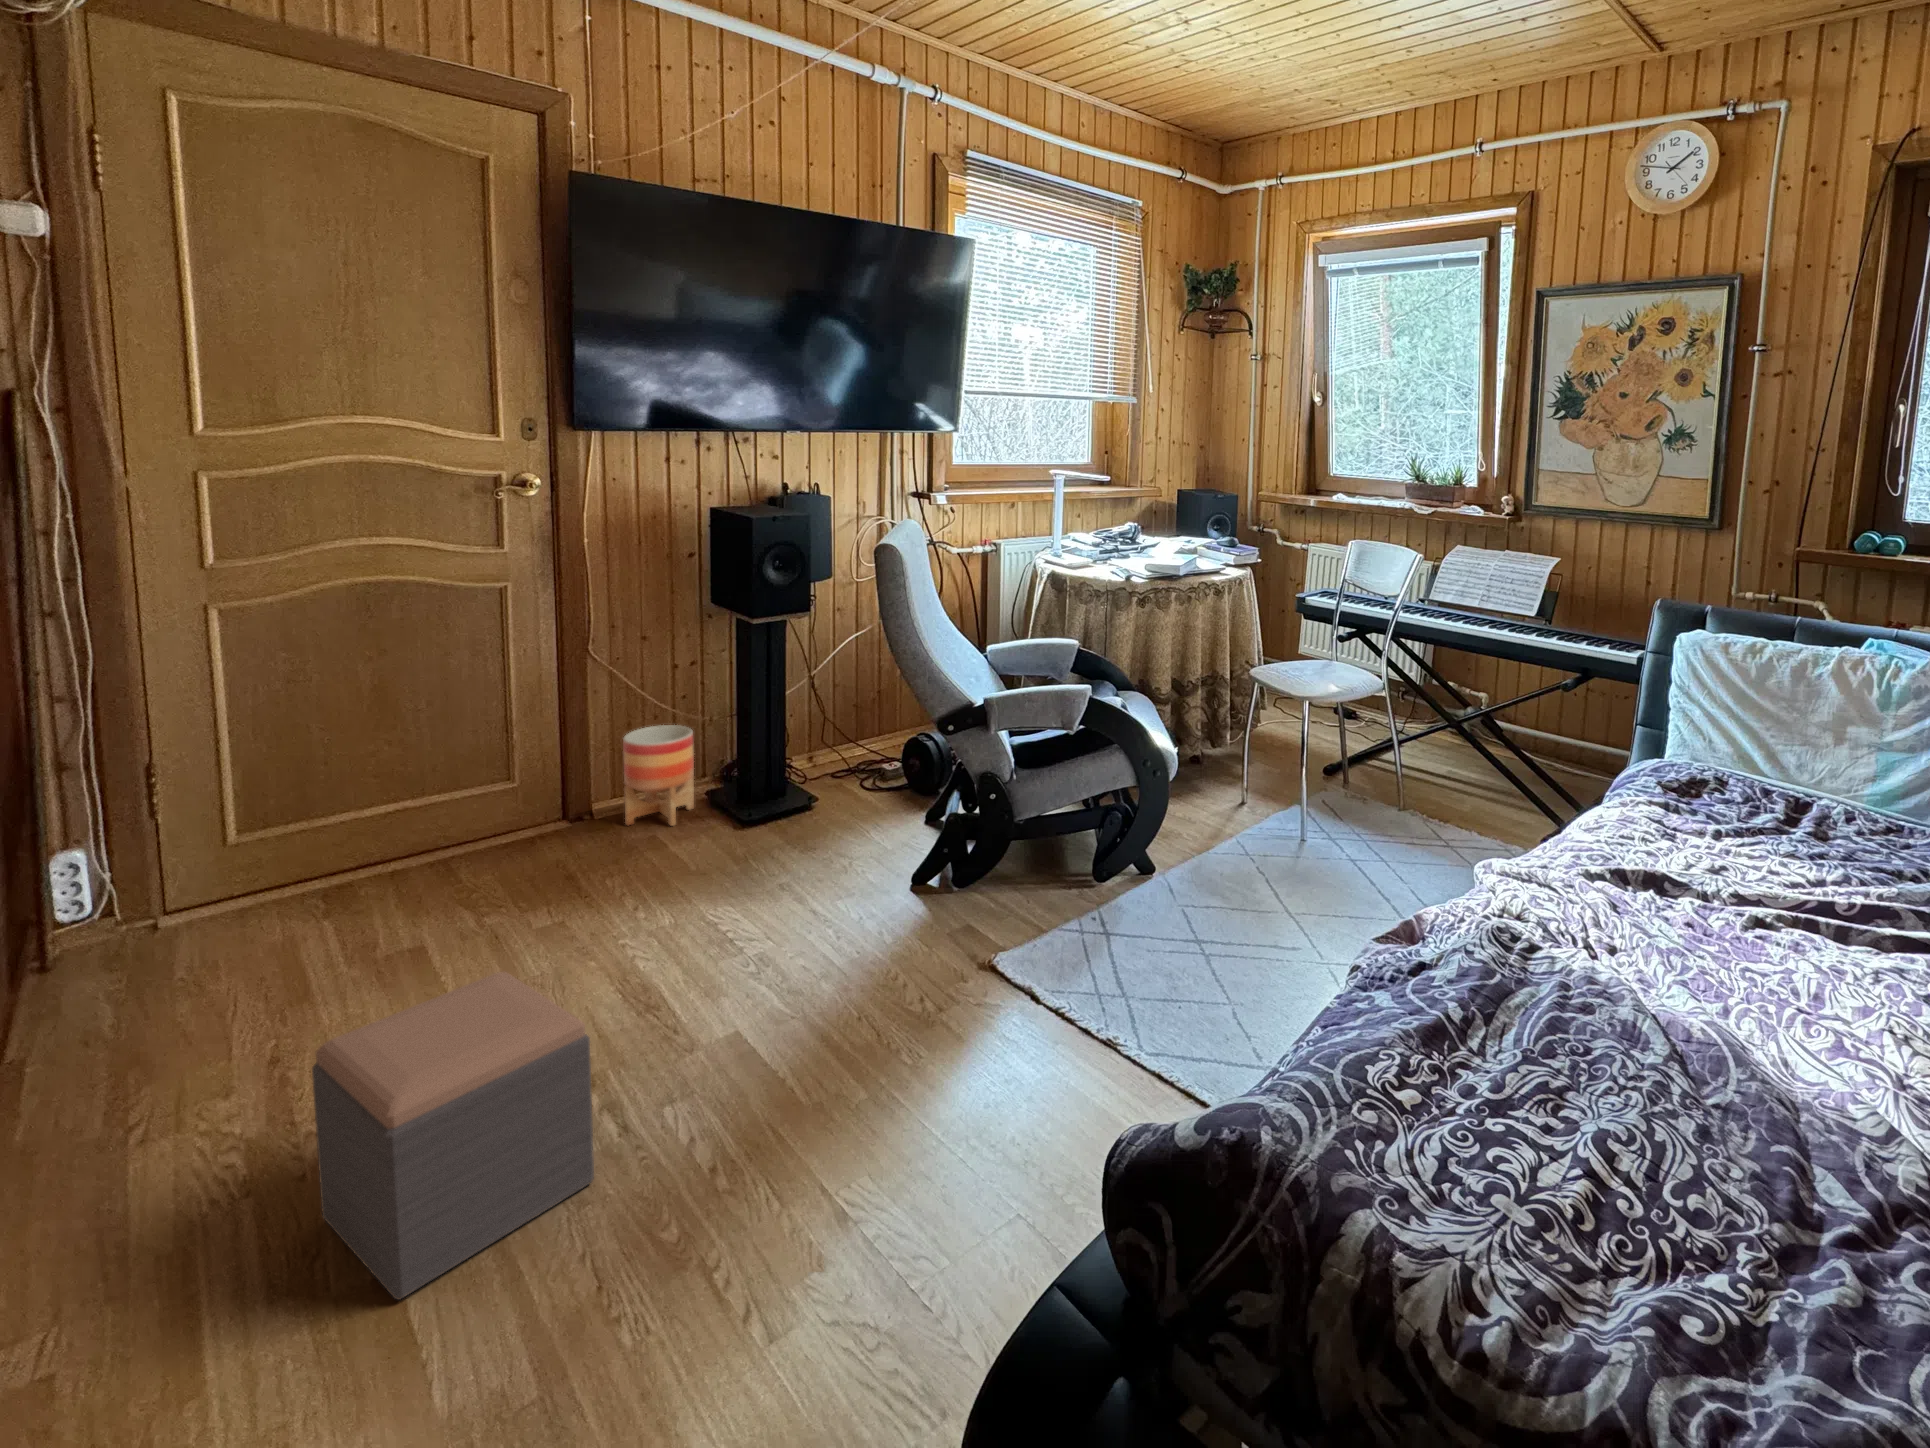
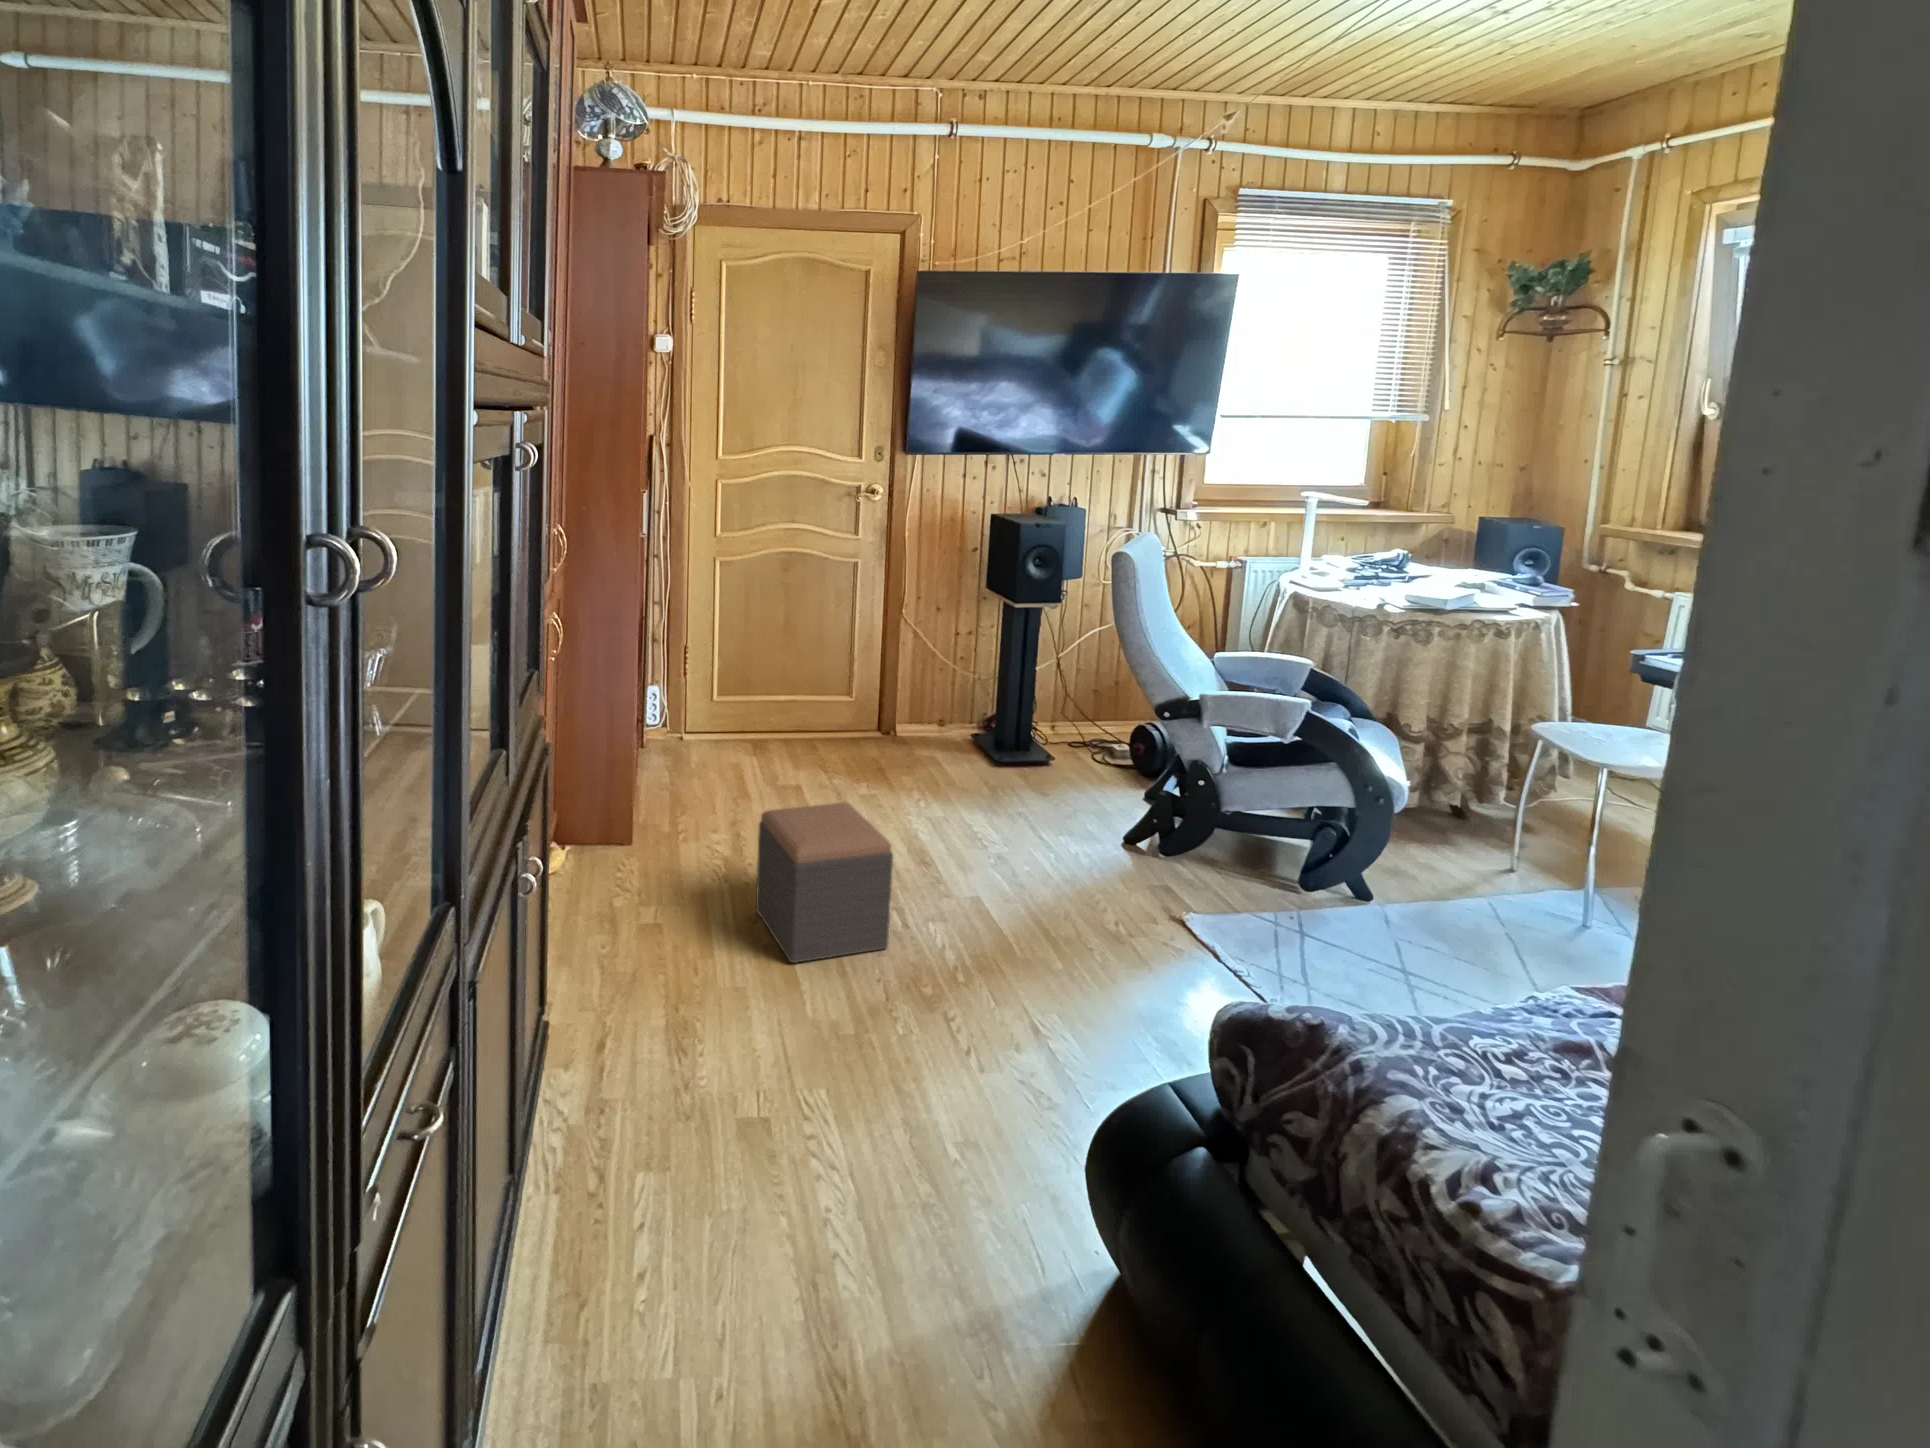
planter: present [623,725,694,826] -> none [914,677,965,754]

